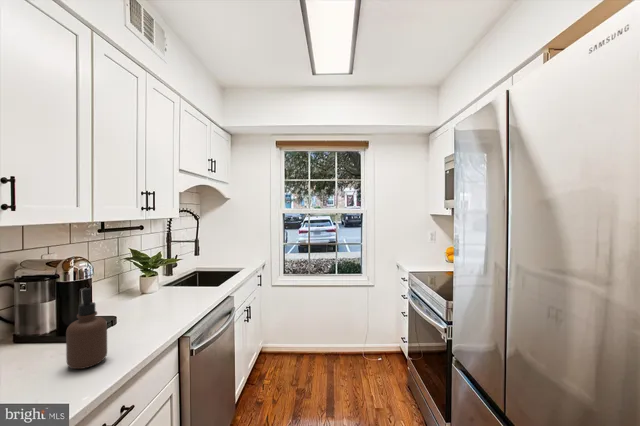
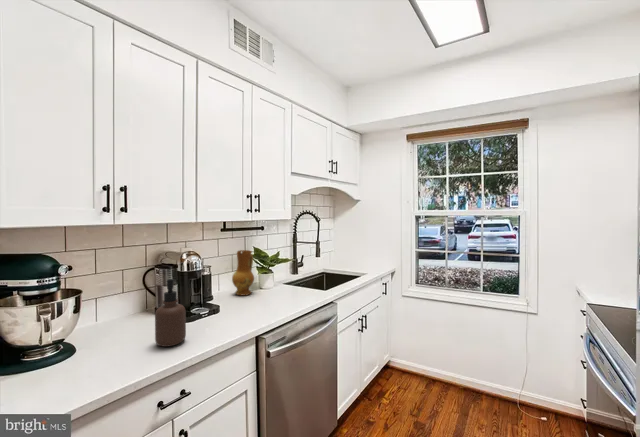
ceramic jug: none [113,252,141,304] -> present [232,250,254,295]

